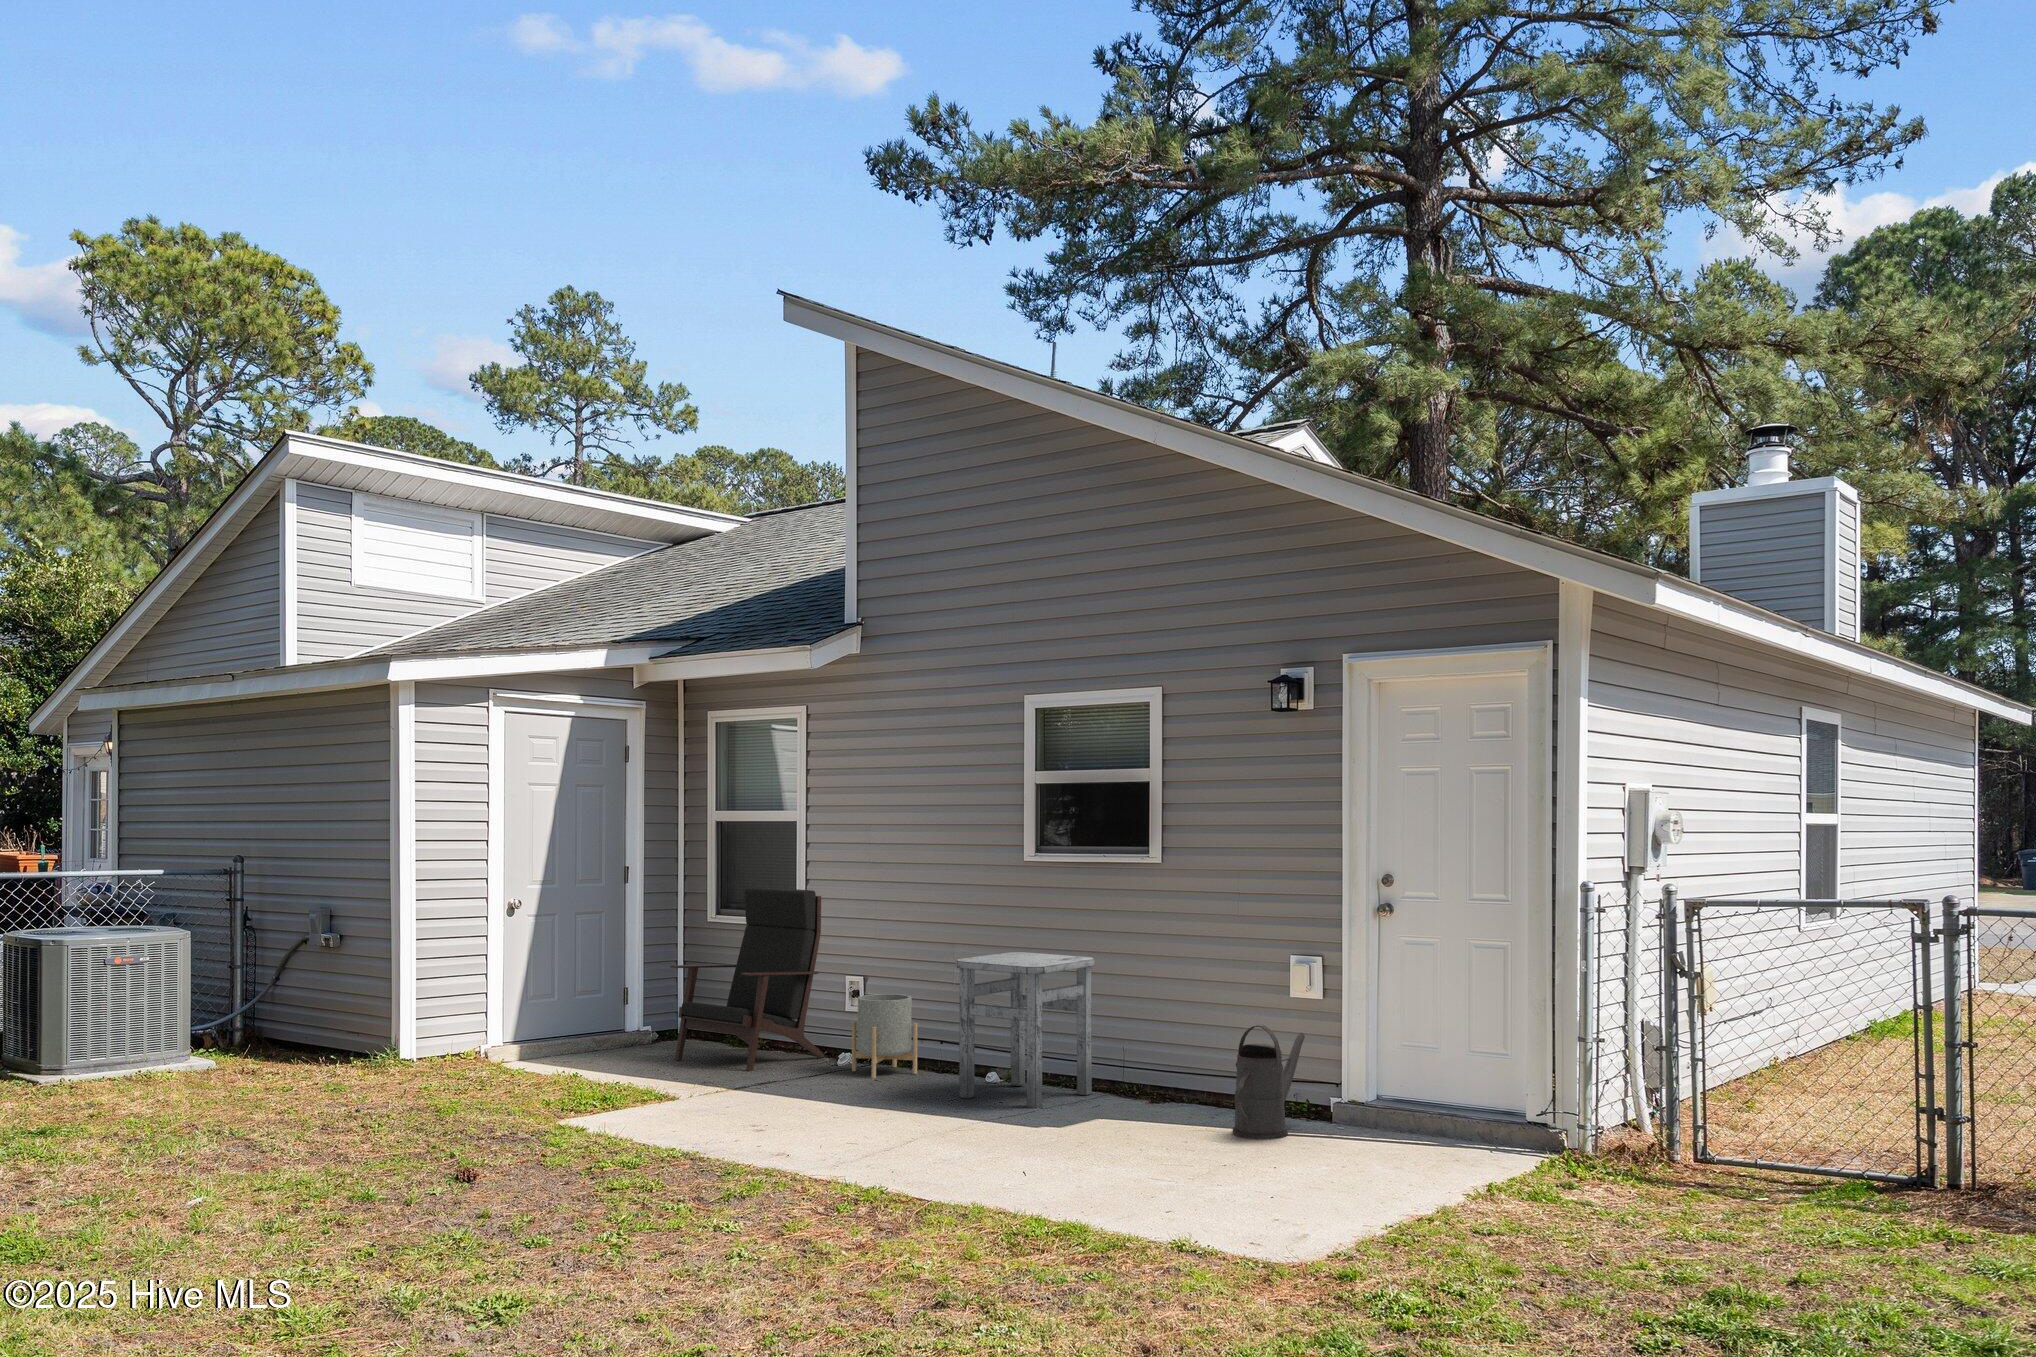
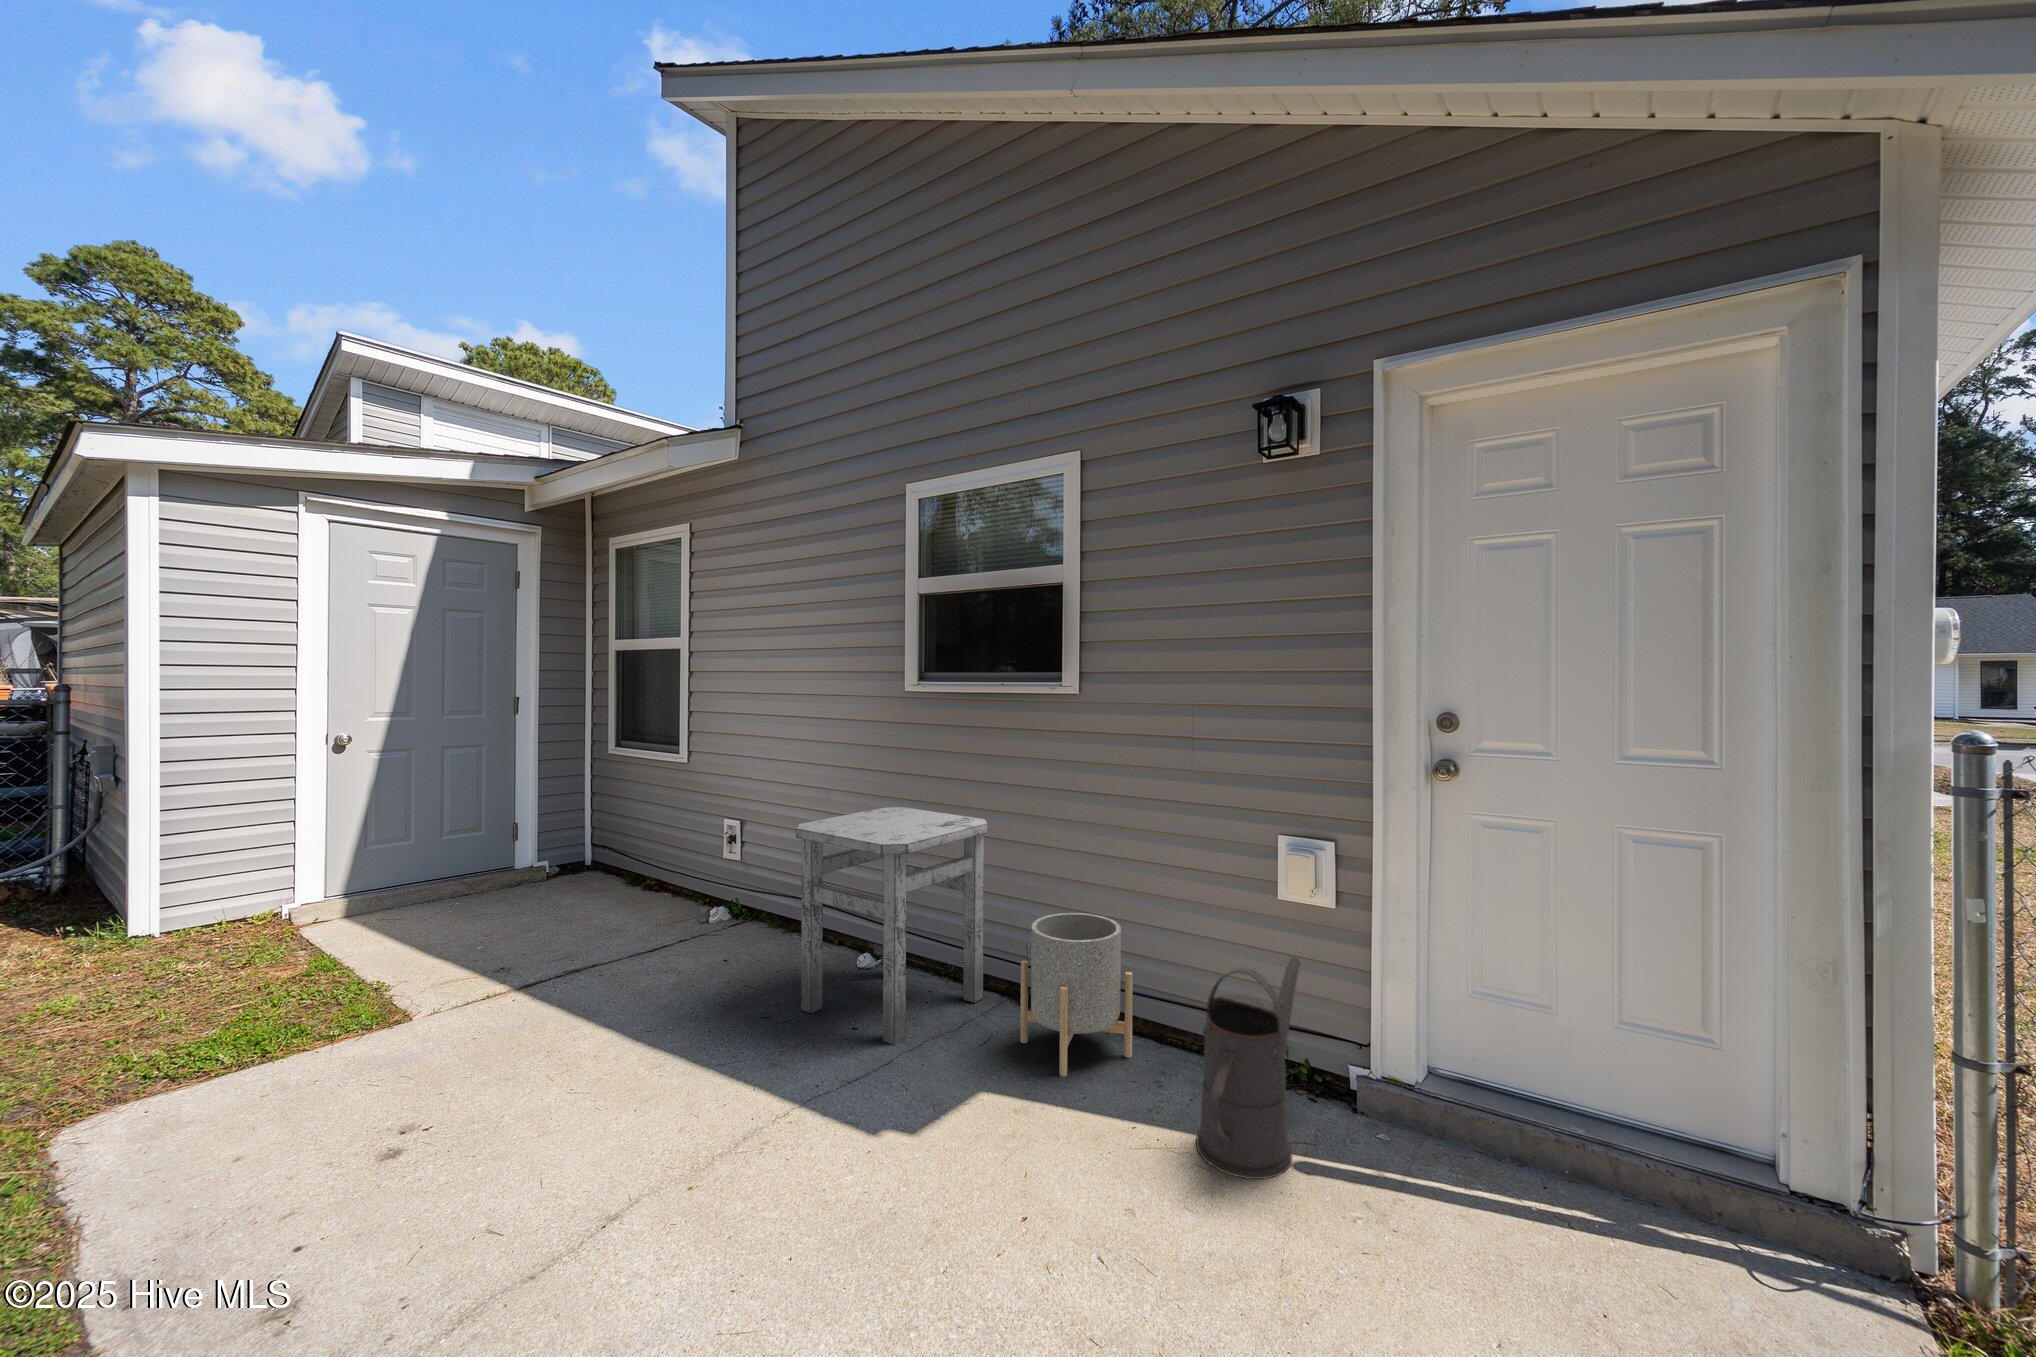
lounge chair: present [670,887,825,1071] -> none [521,721,704,938]
planter: present [852,994,917,1078] -> present [1020,913,1133,1076]

